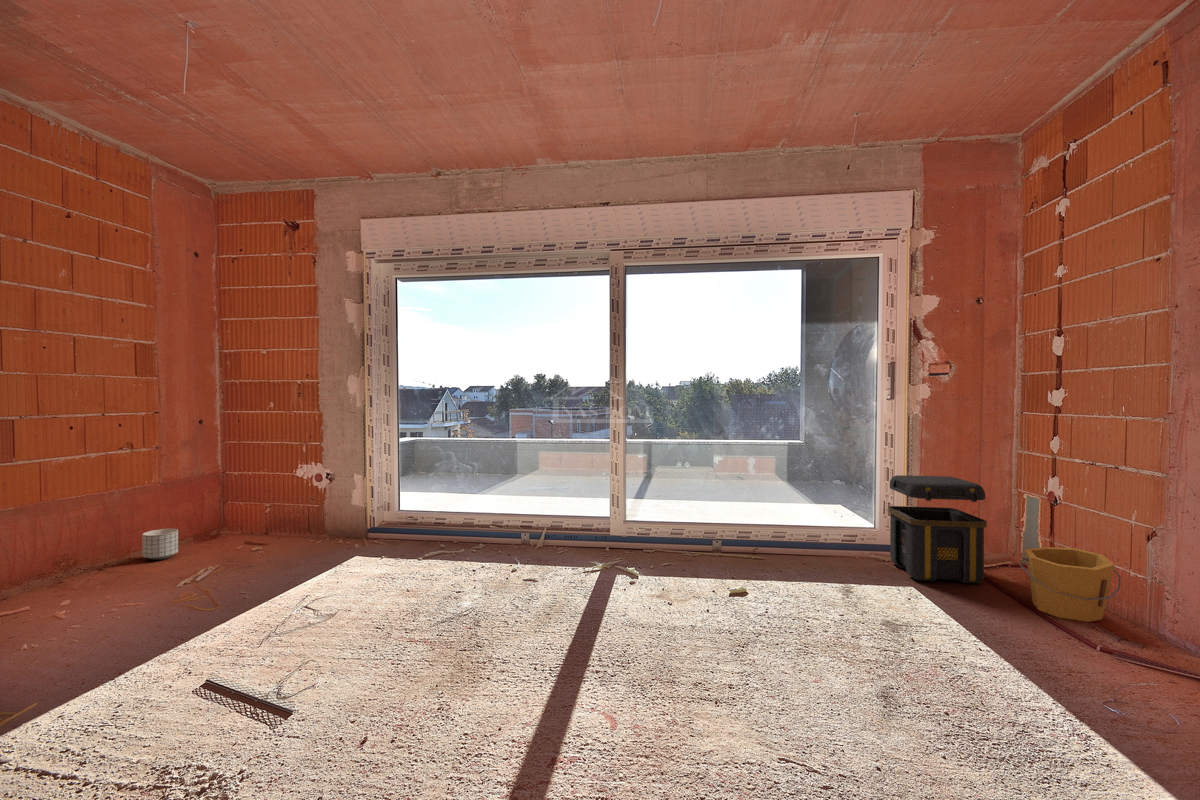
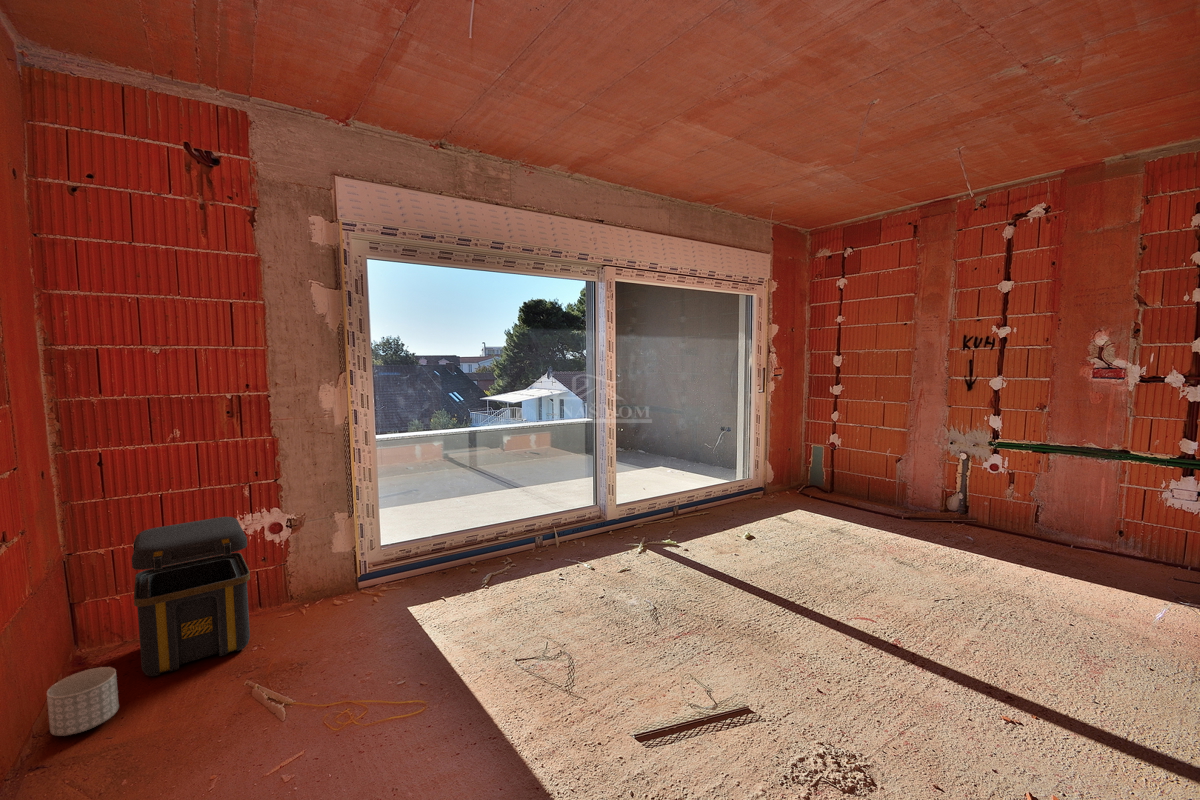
toolbox: present [888,475,987,583] -> present [132,517,250,676]
bucket: present [1019,547,1121,622] -> none [844,472,884,510]

